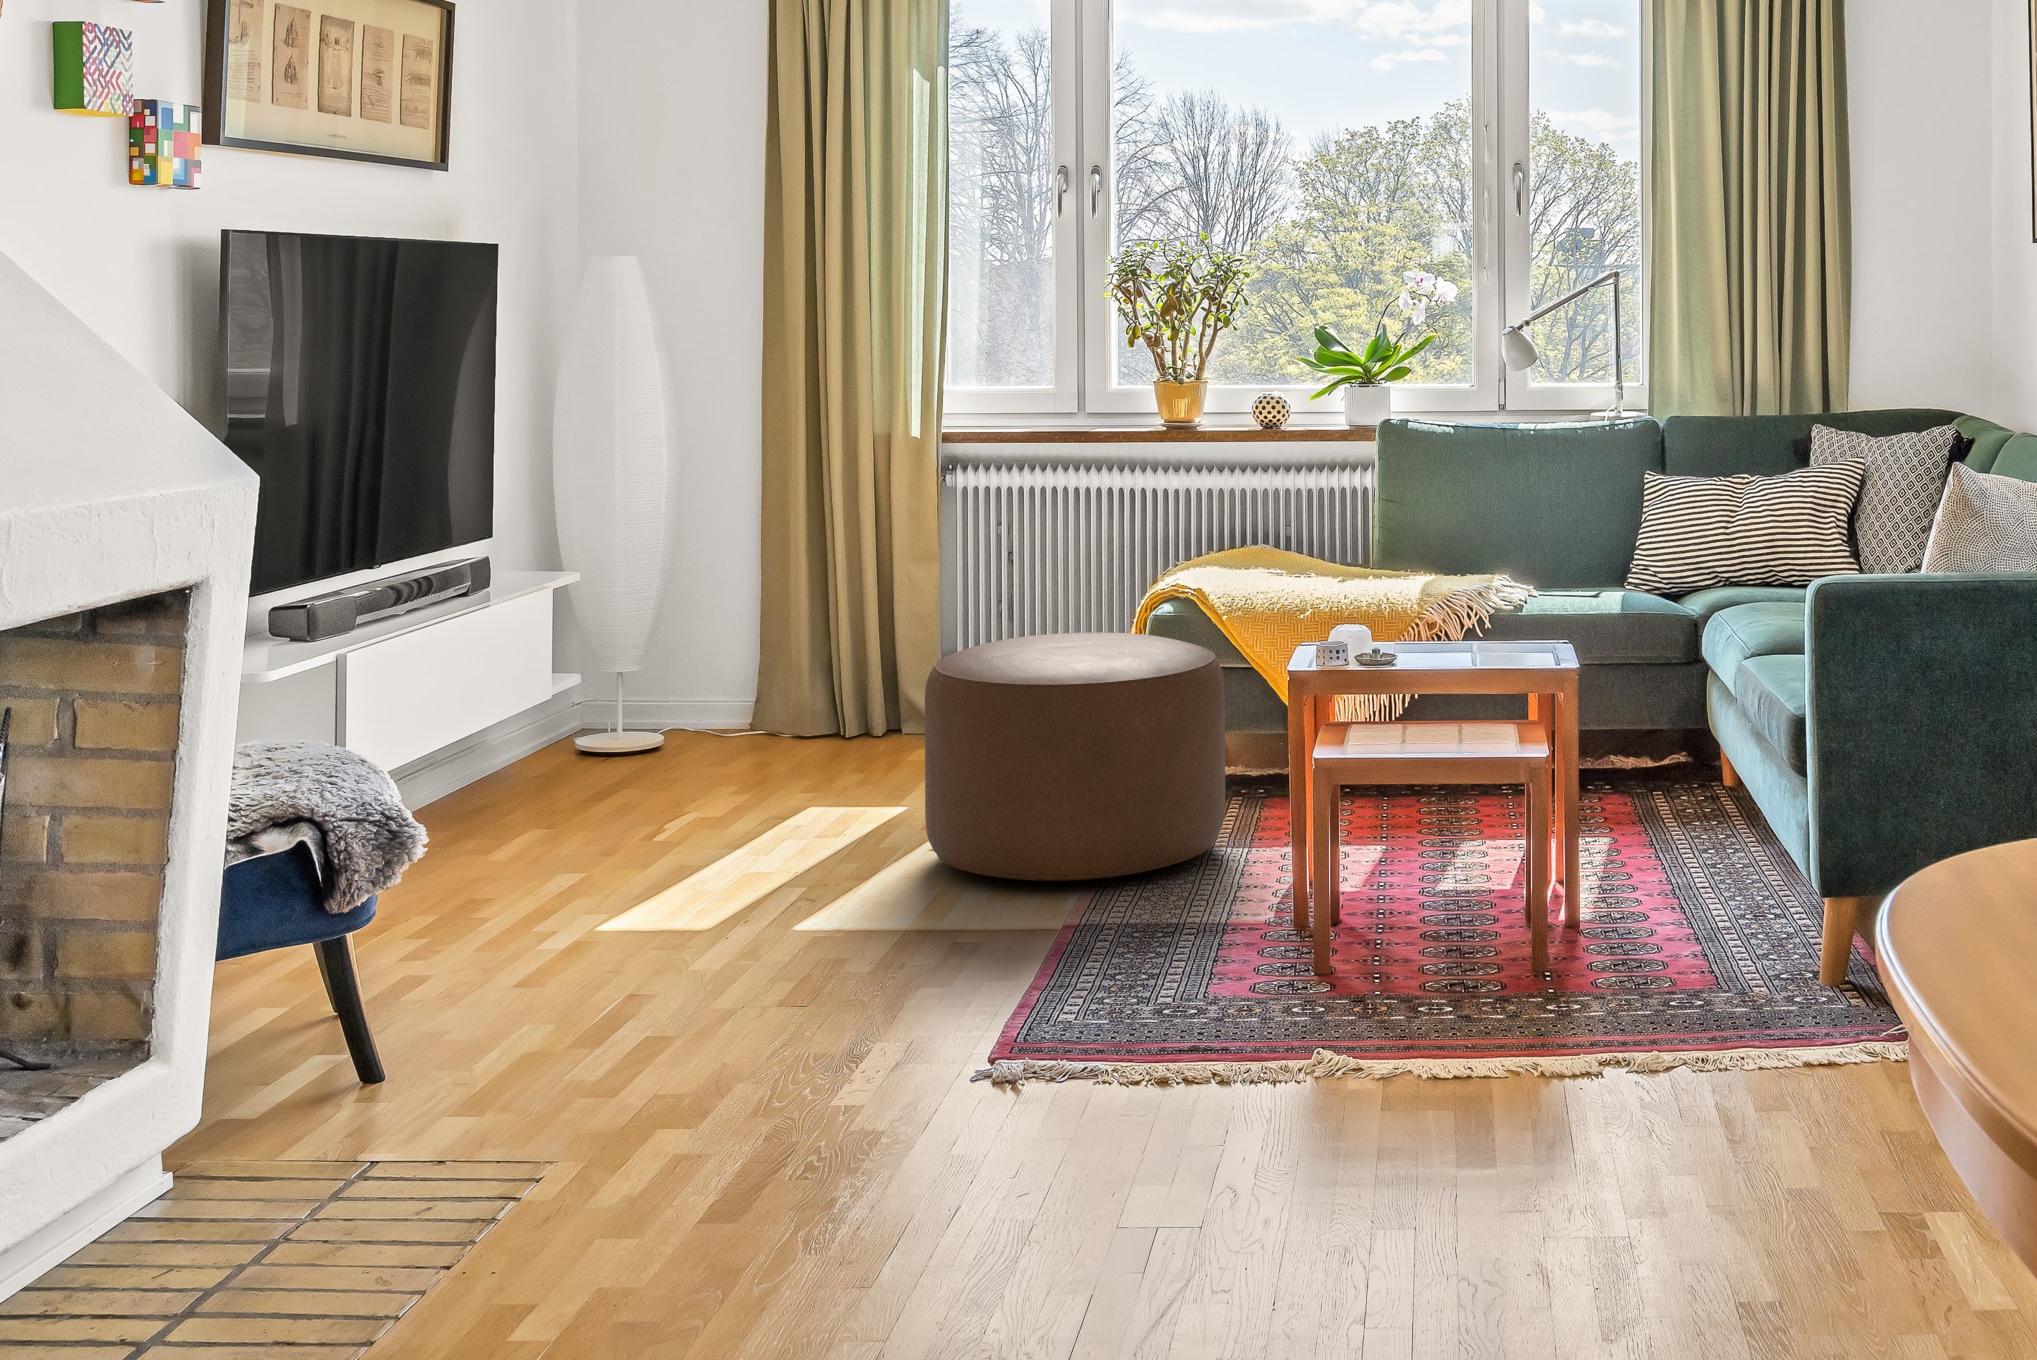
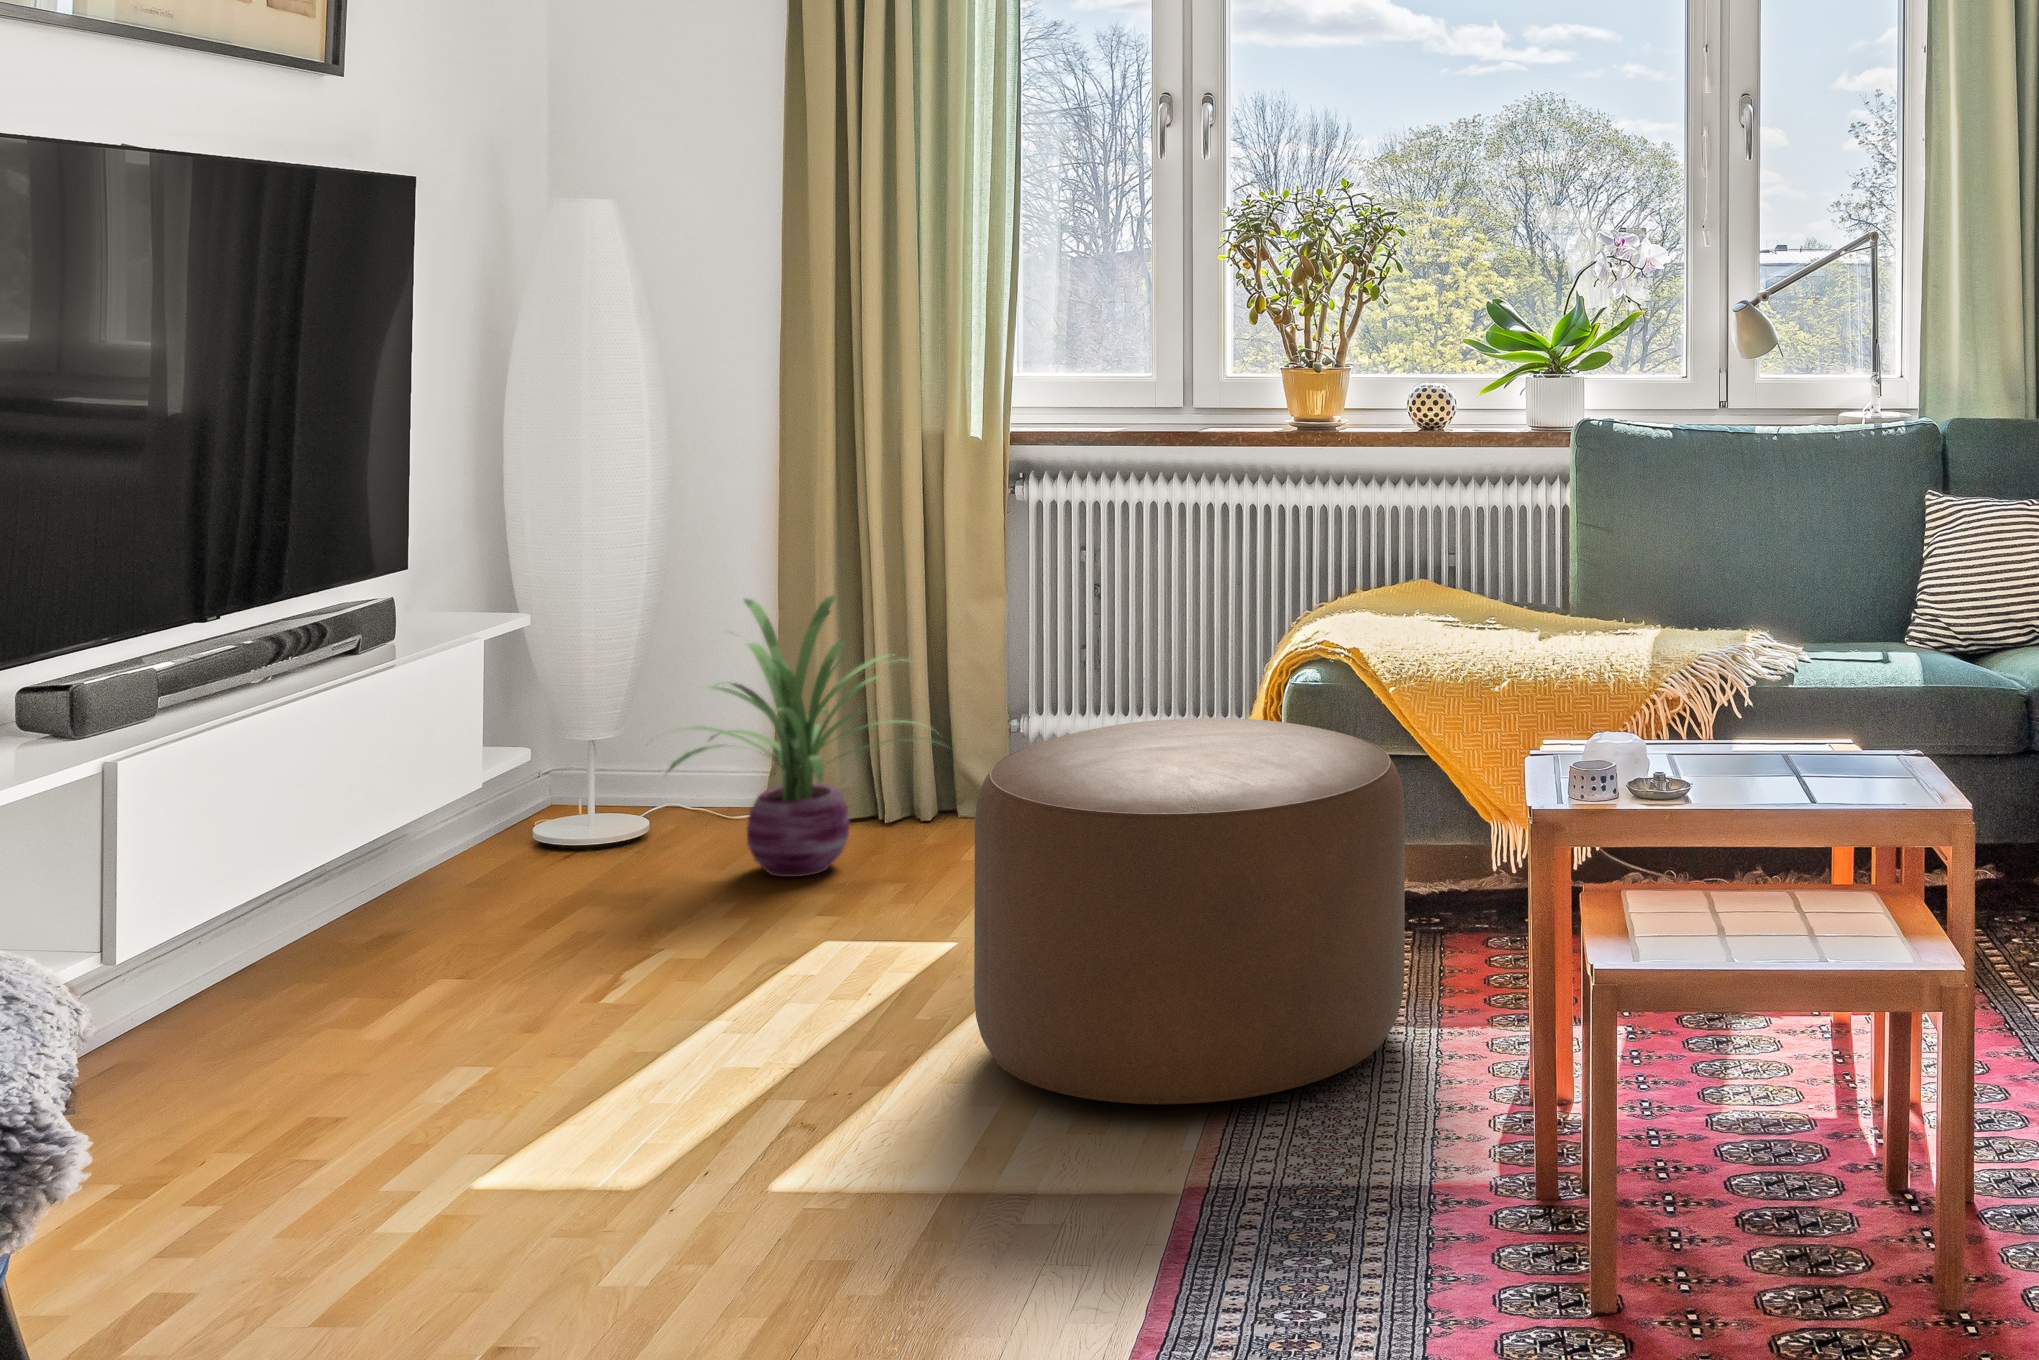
decorative plant: none [666,557,902,769] -> present [668,595,942,877]

